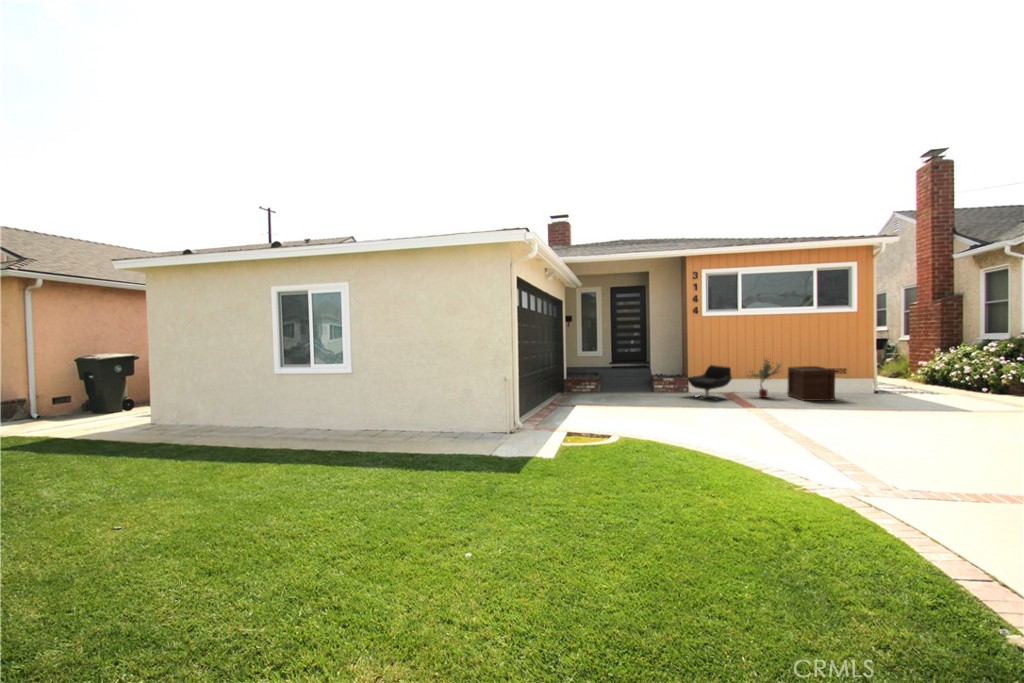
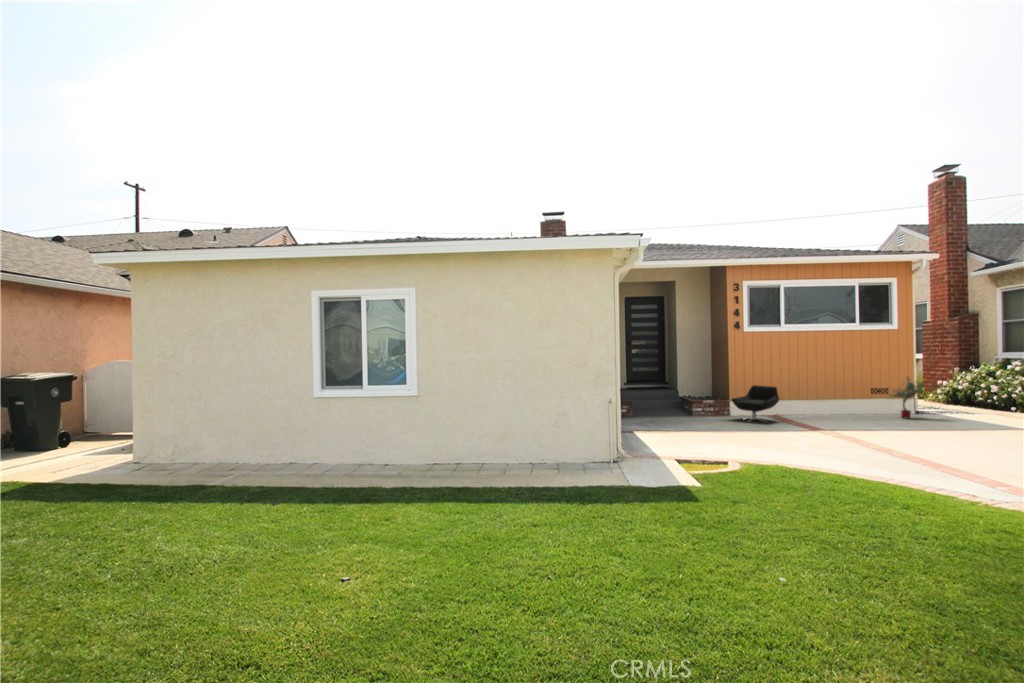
potted tree: present [747,360,780,397] -> present [891,377,923,419]
wooden crate: present [787,366,835,401] -> none [833,385,884,422]

